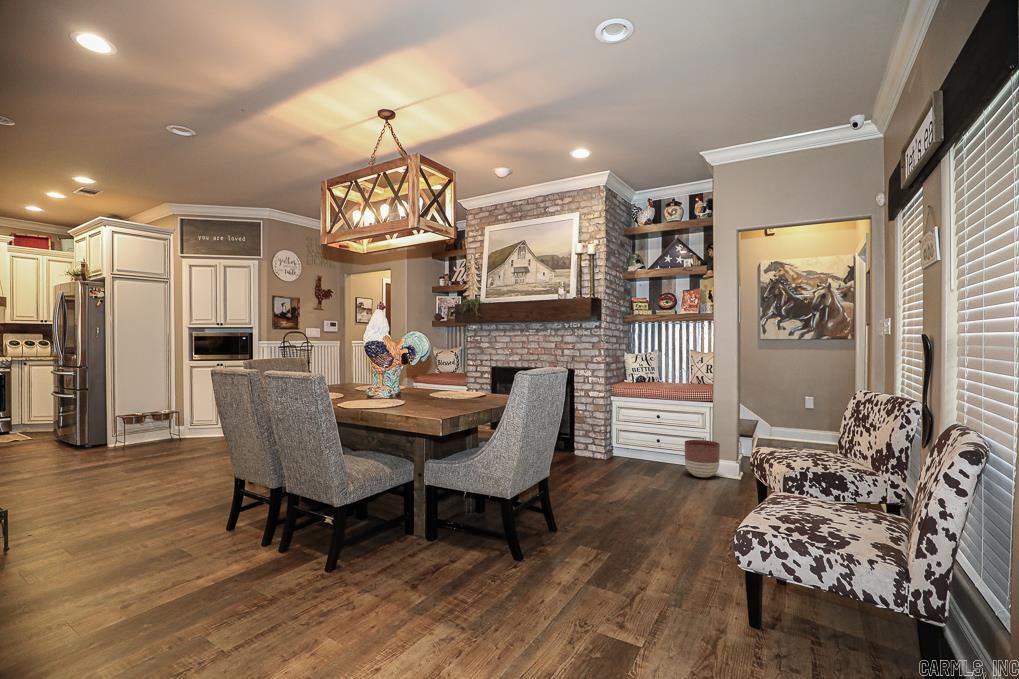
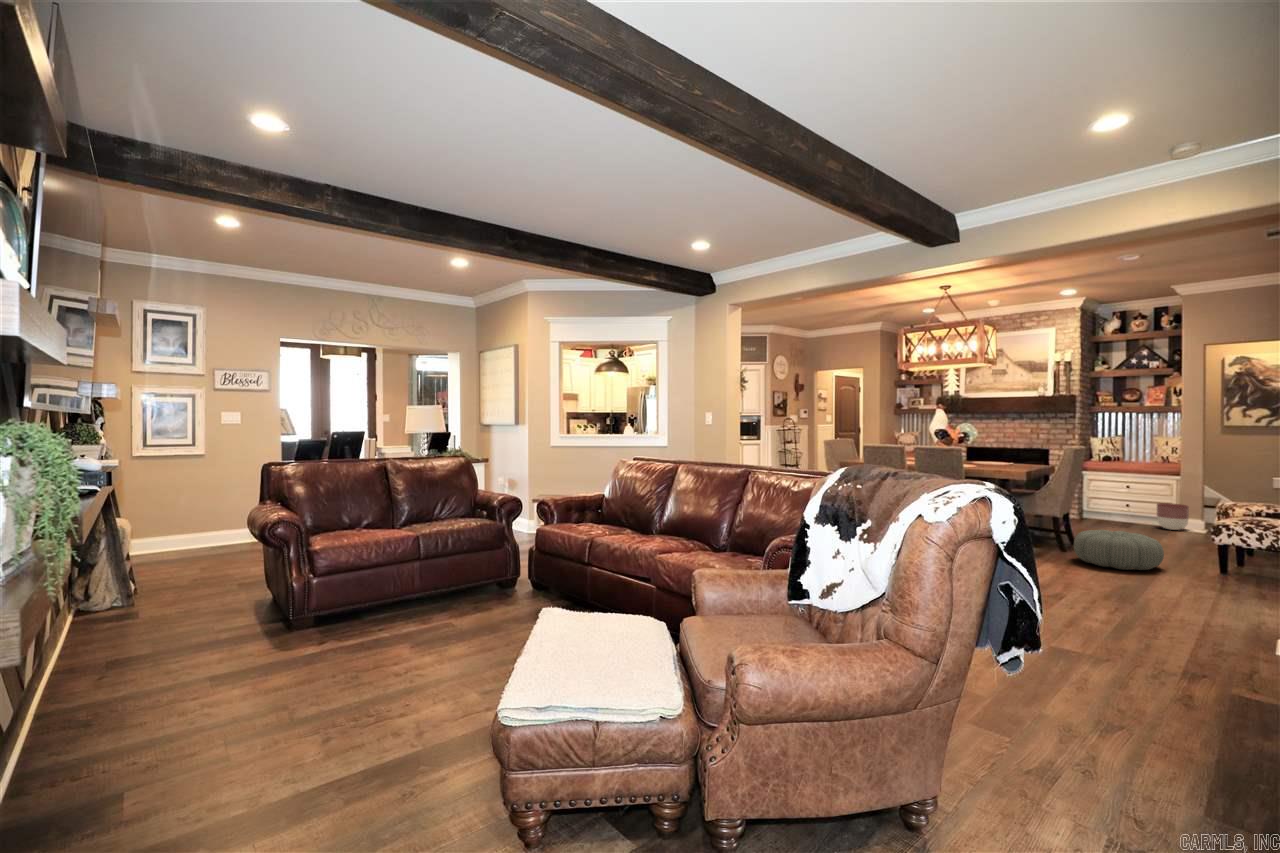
pouf: none [509,521,656,627] -> present [1074,530,1164,570]

